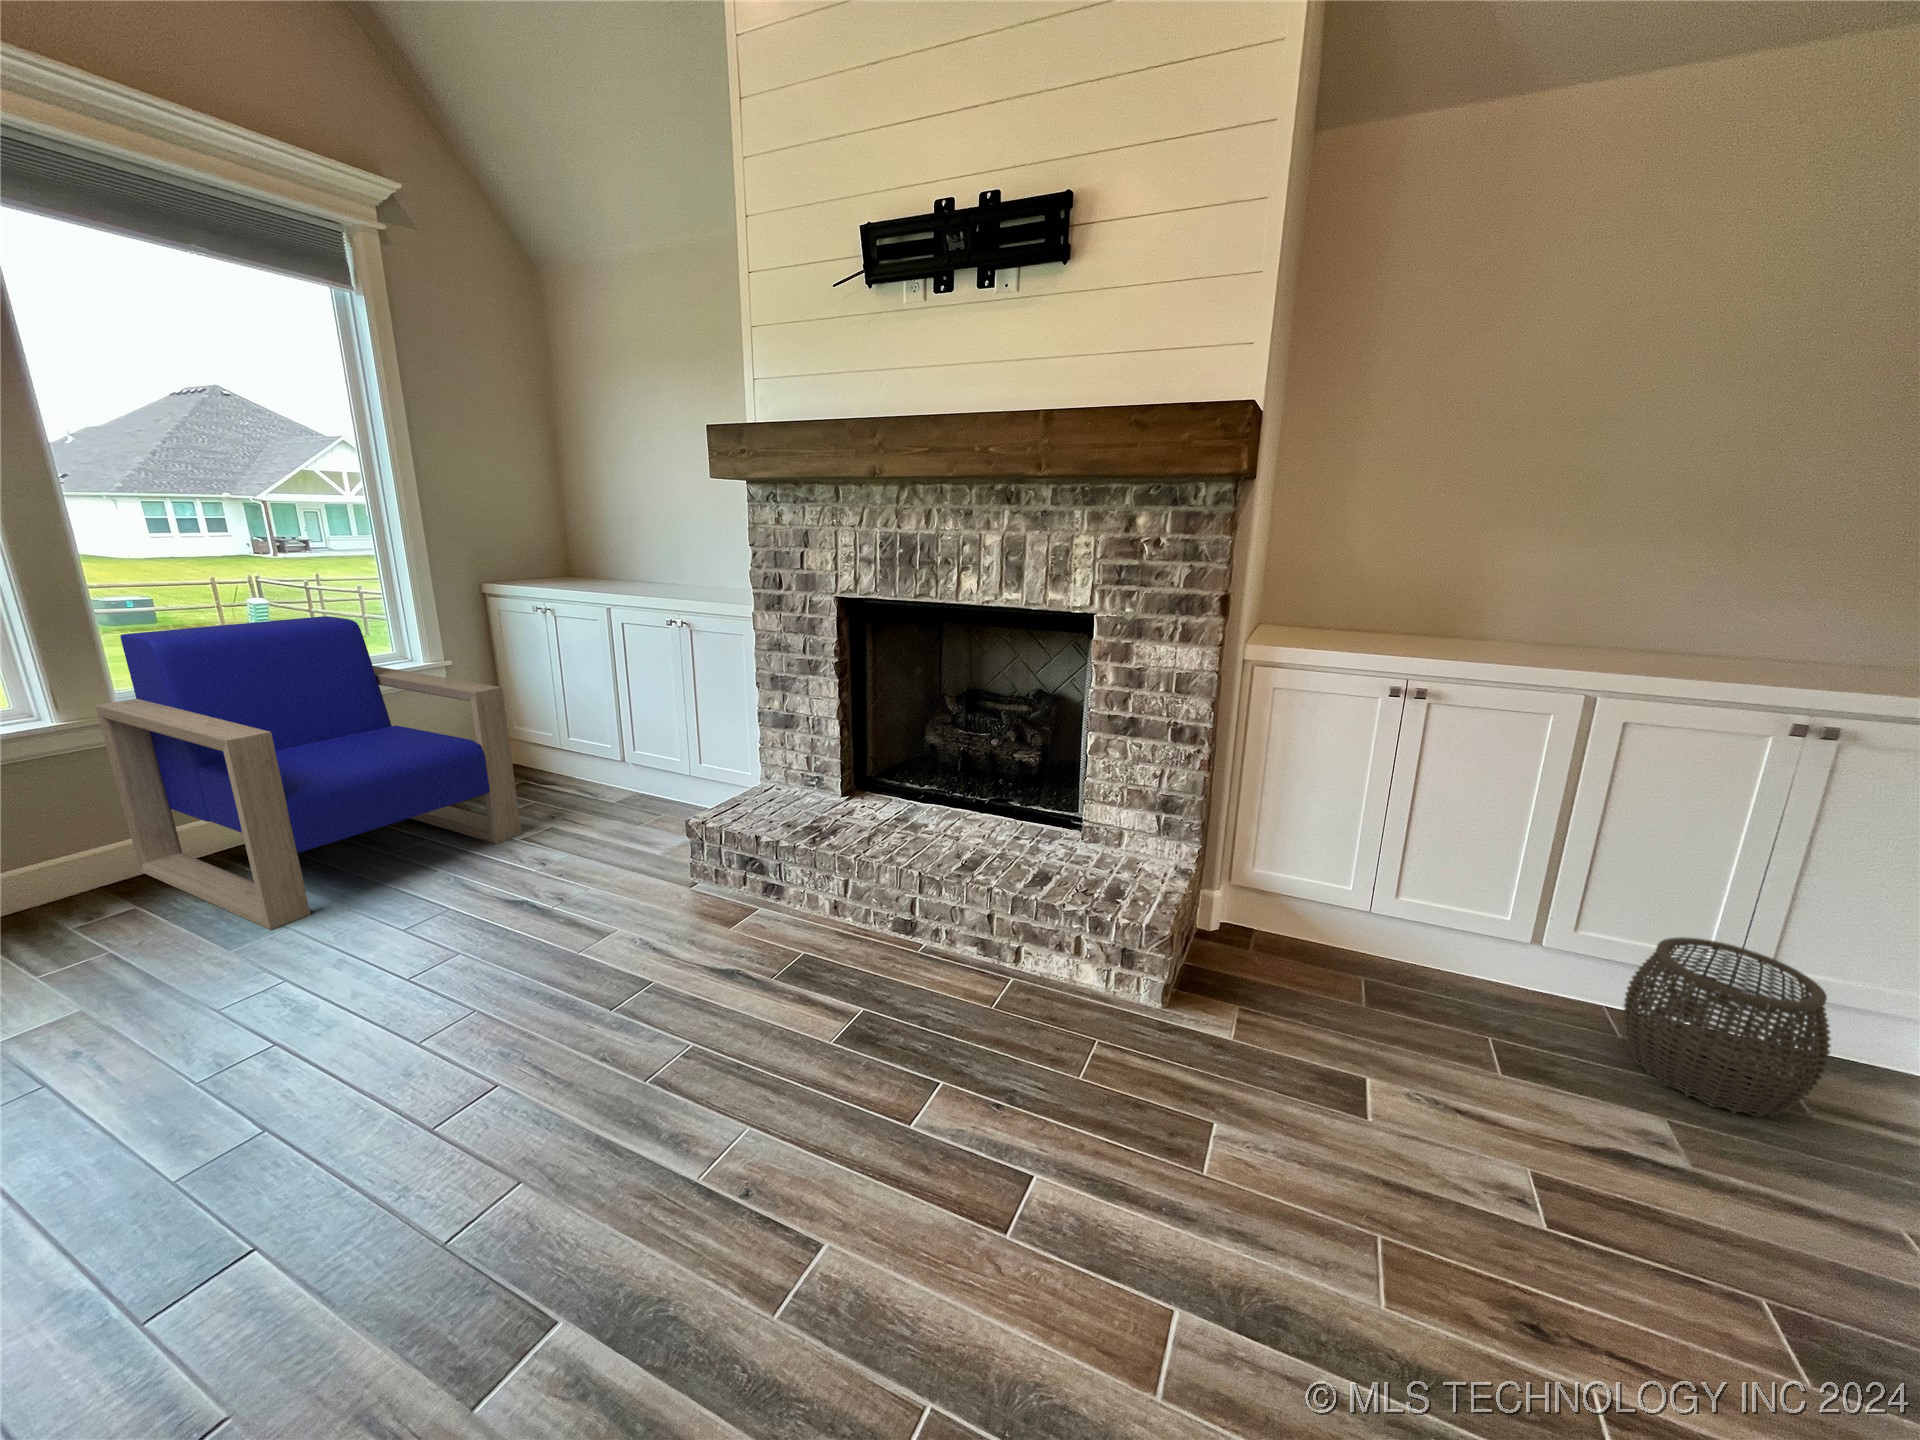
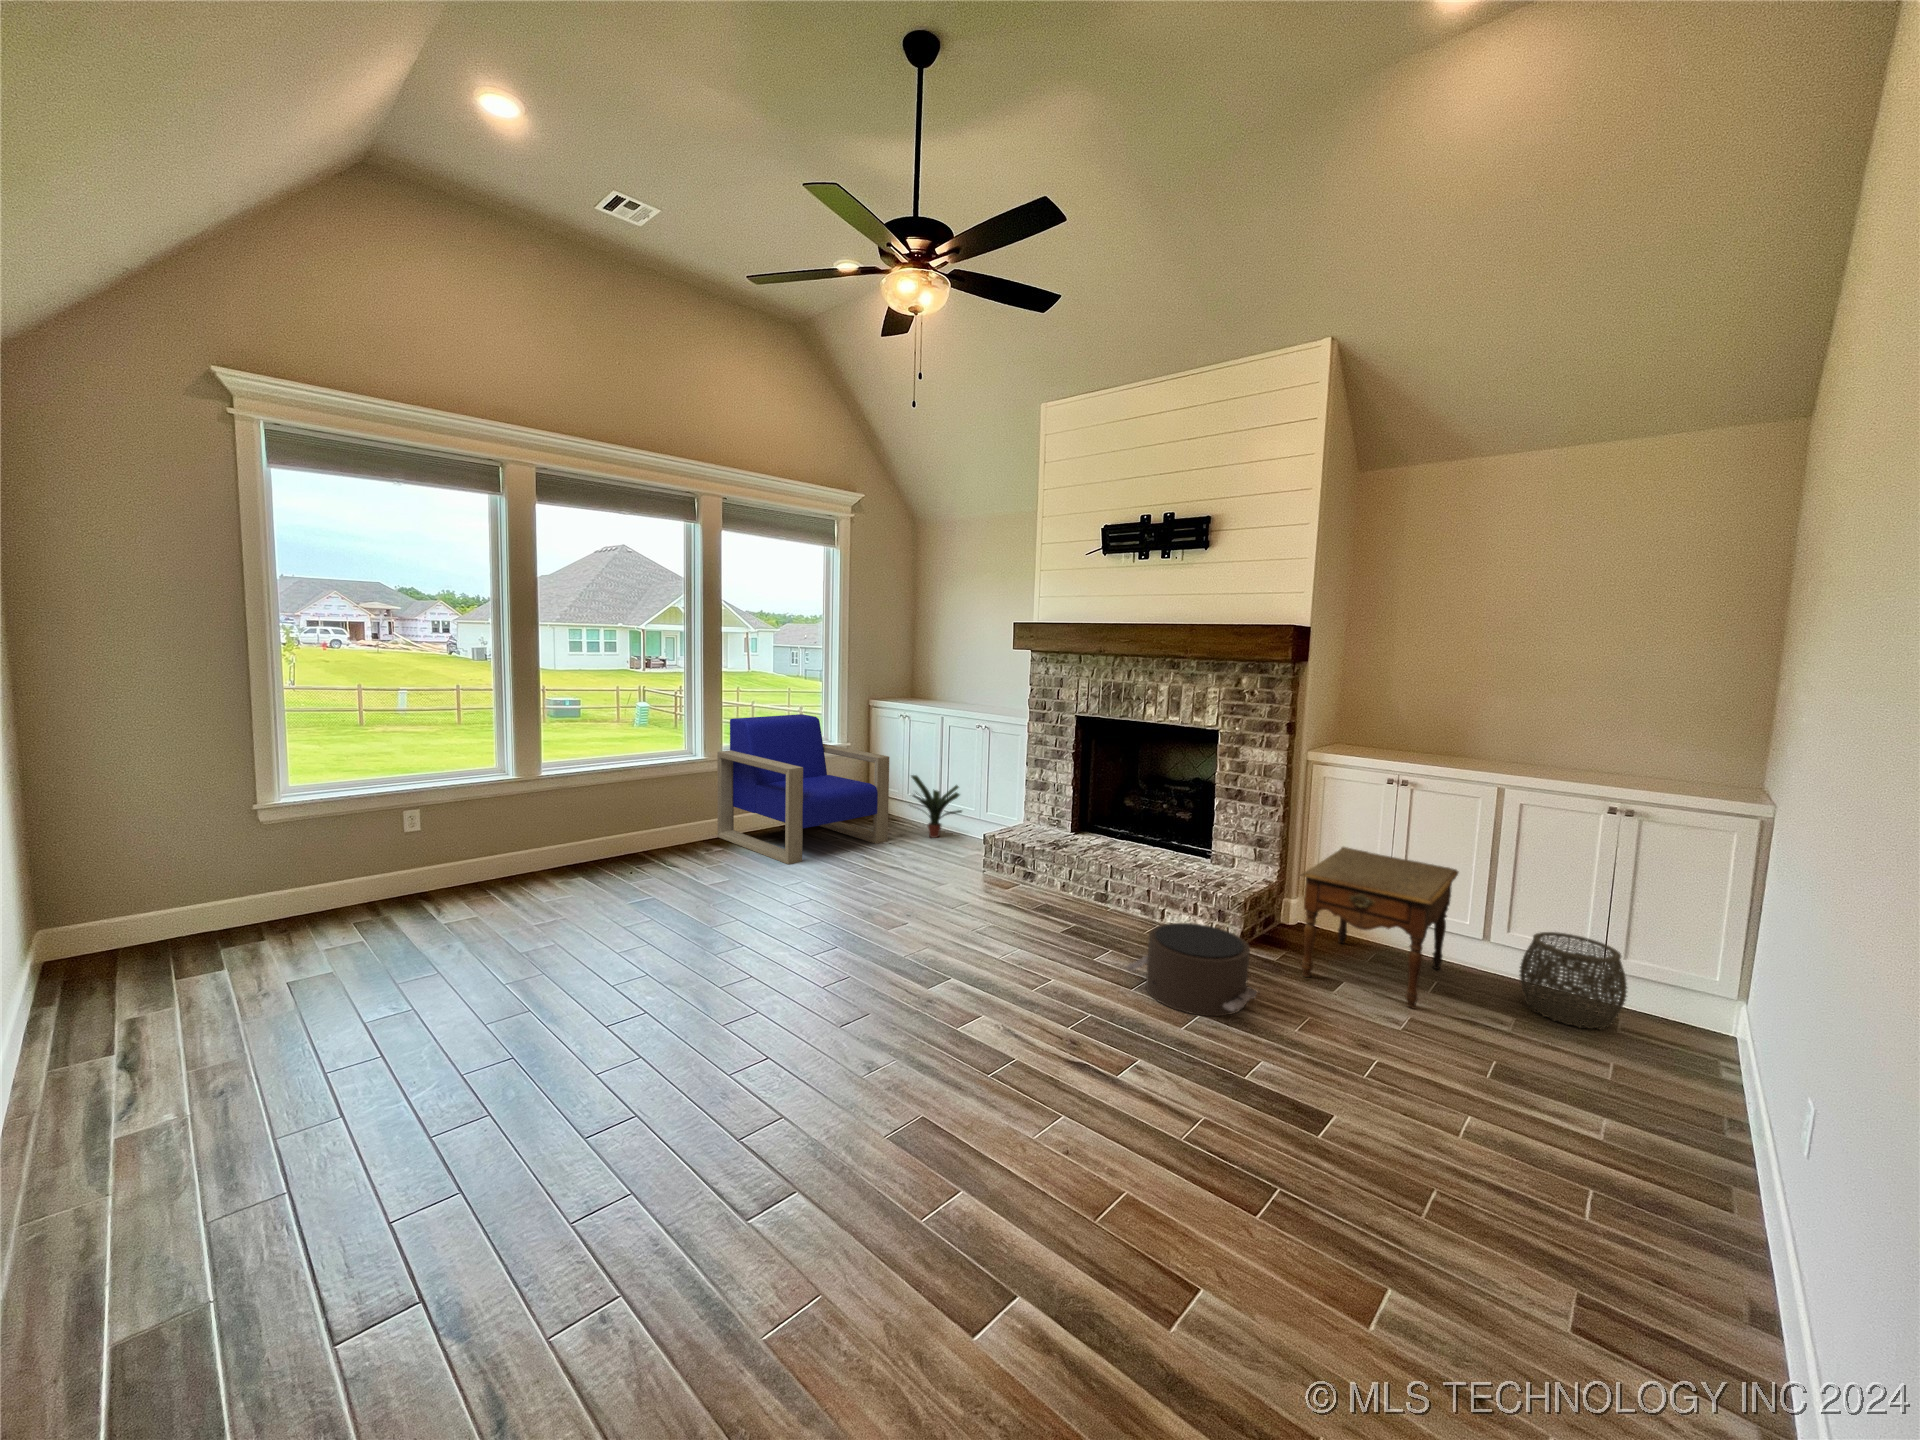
potted plant: none [557,712,659,815] -> present [911,775,962,838]
side table: none [1289,805,1582,1132] -> present [1302,847,1459,1009]
pouf: none [983,1027,1274,1304] -> present [1126,923,1259,1016]

